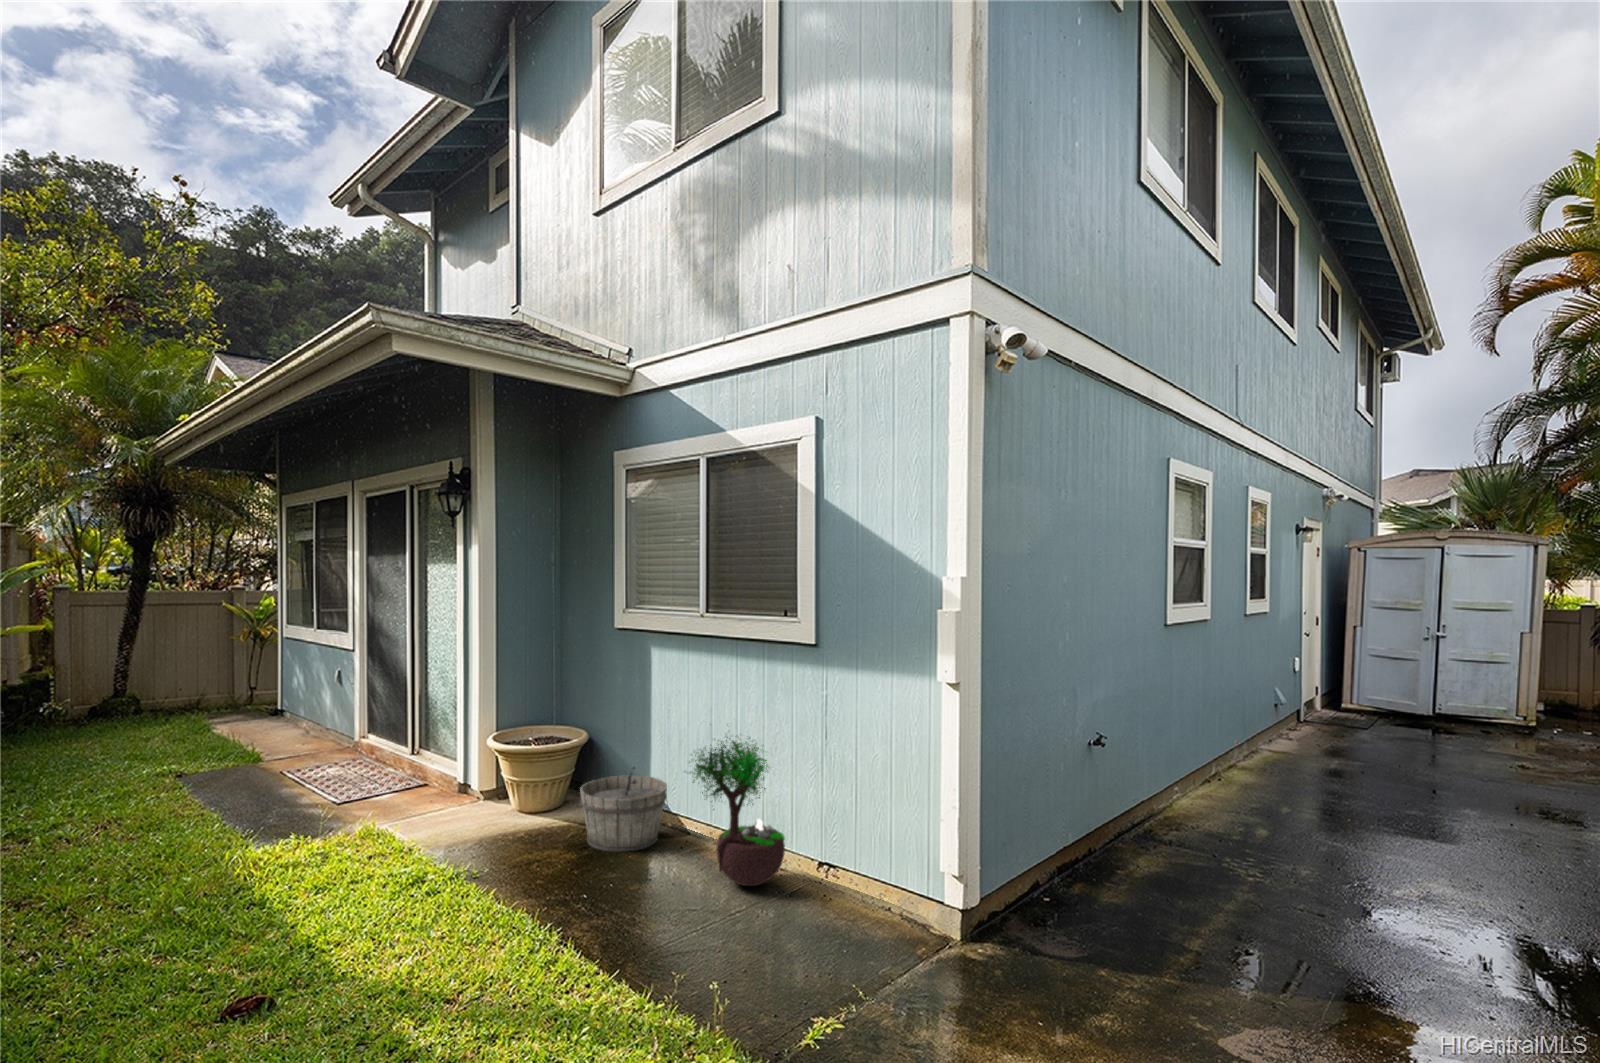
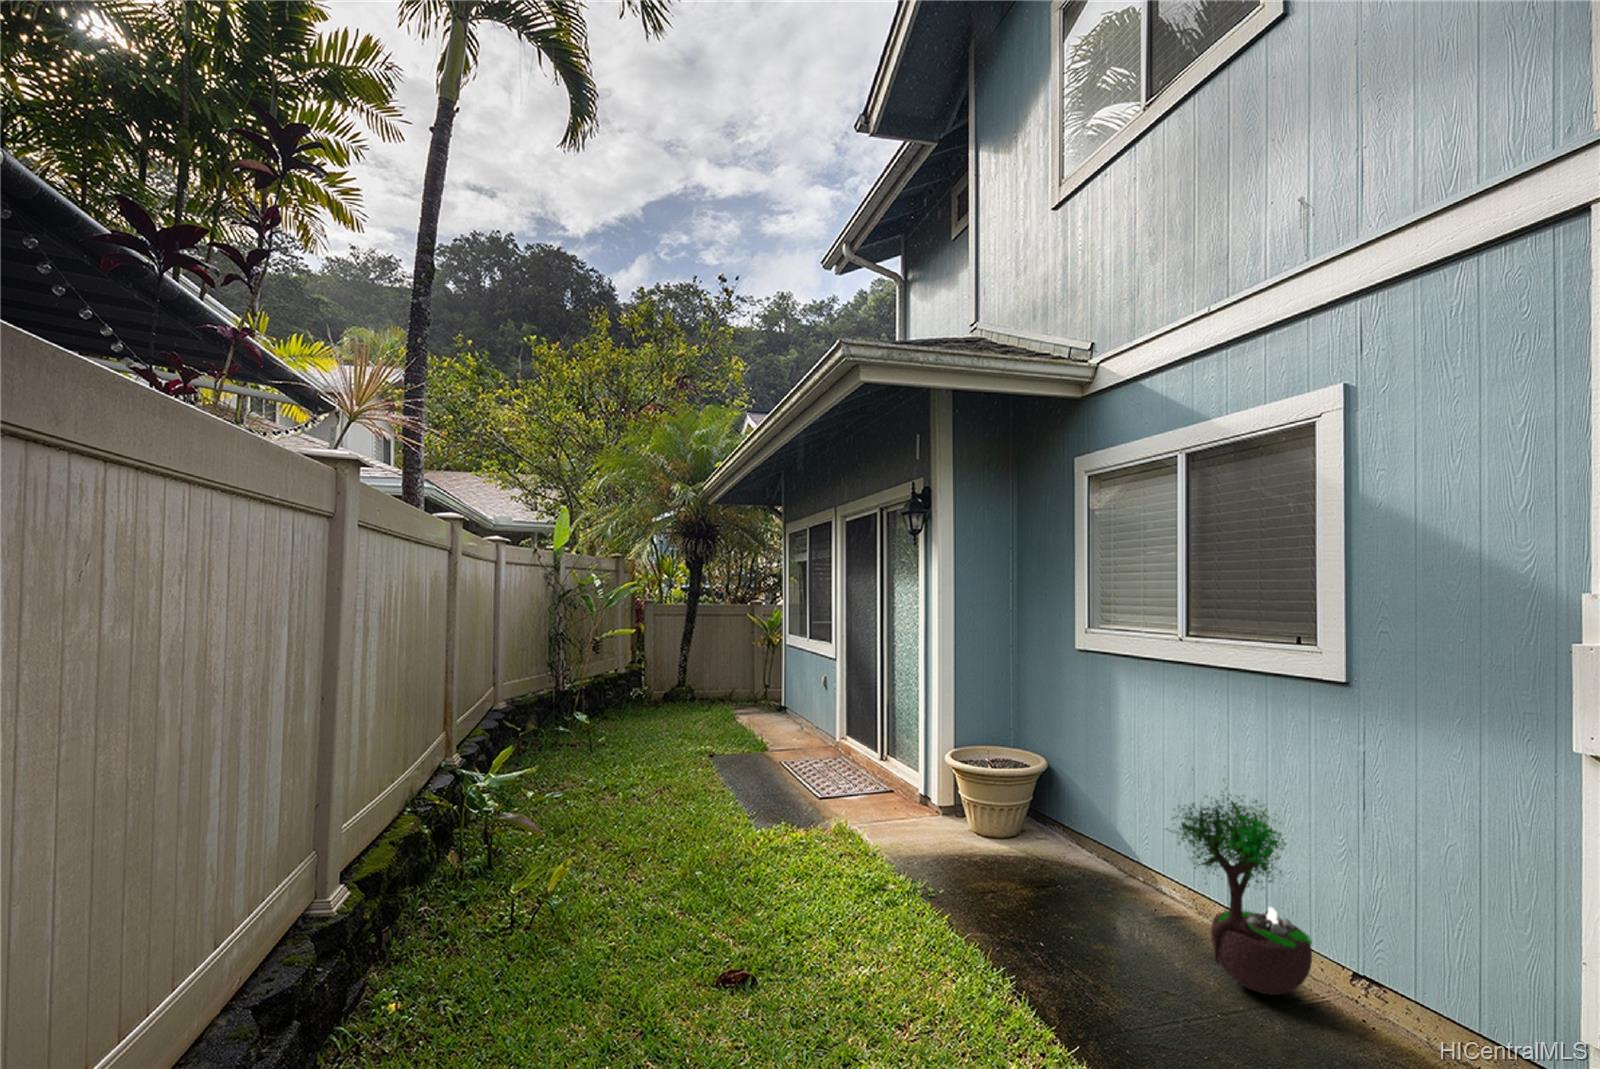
wooden bucket: present [580,767,667,852] -> none [1039,809,1145,907]

